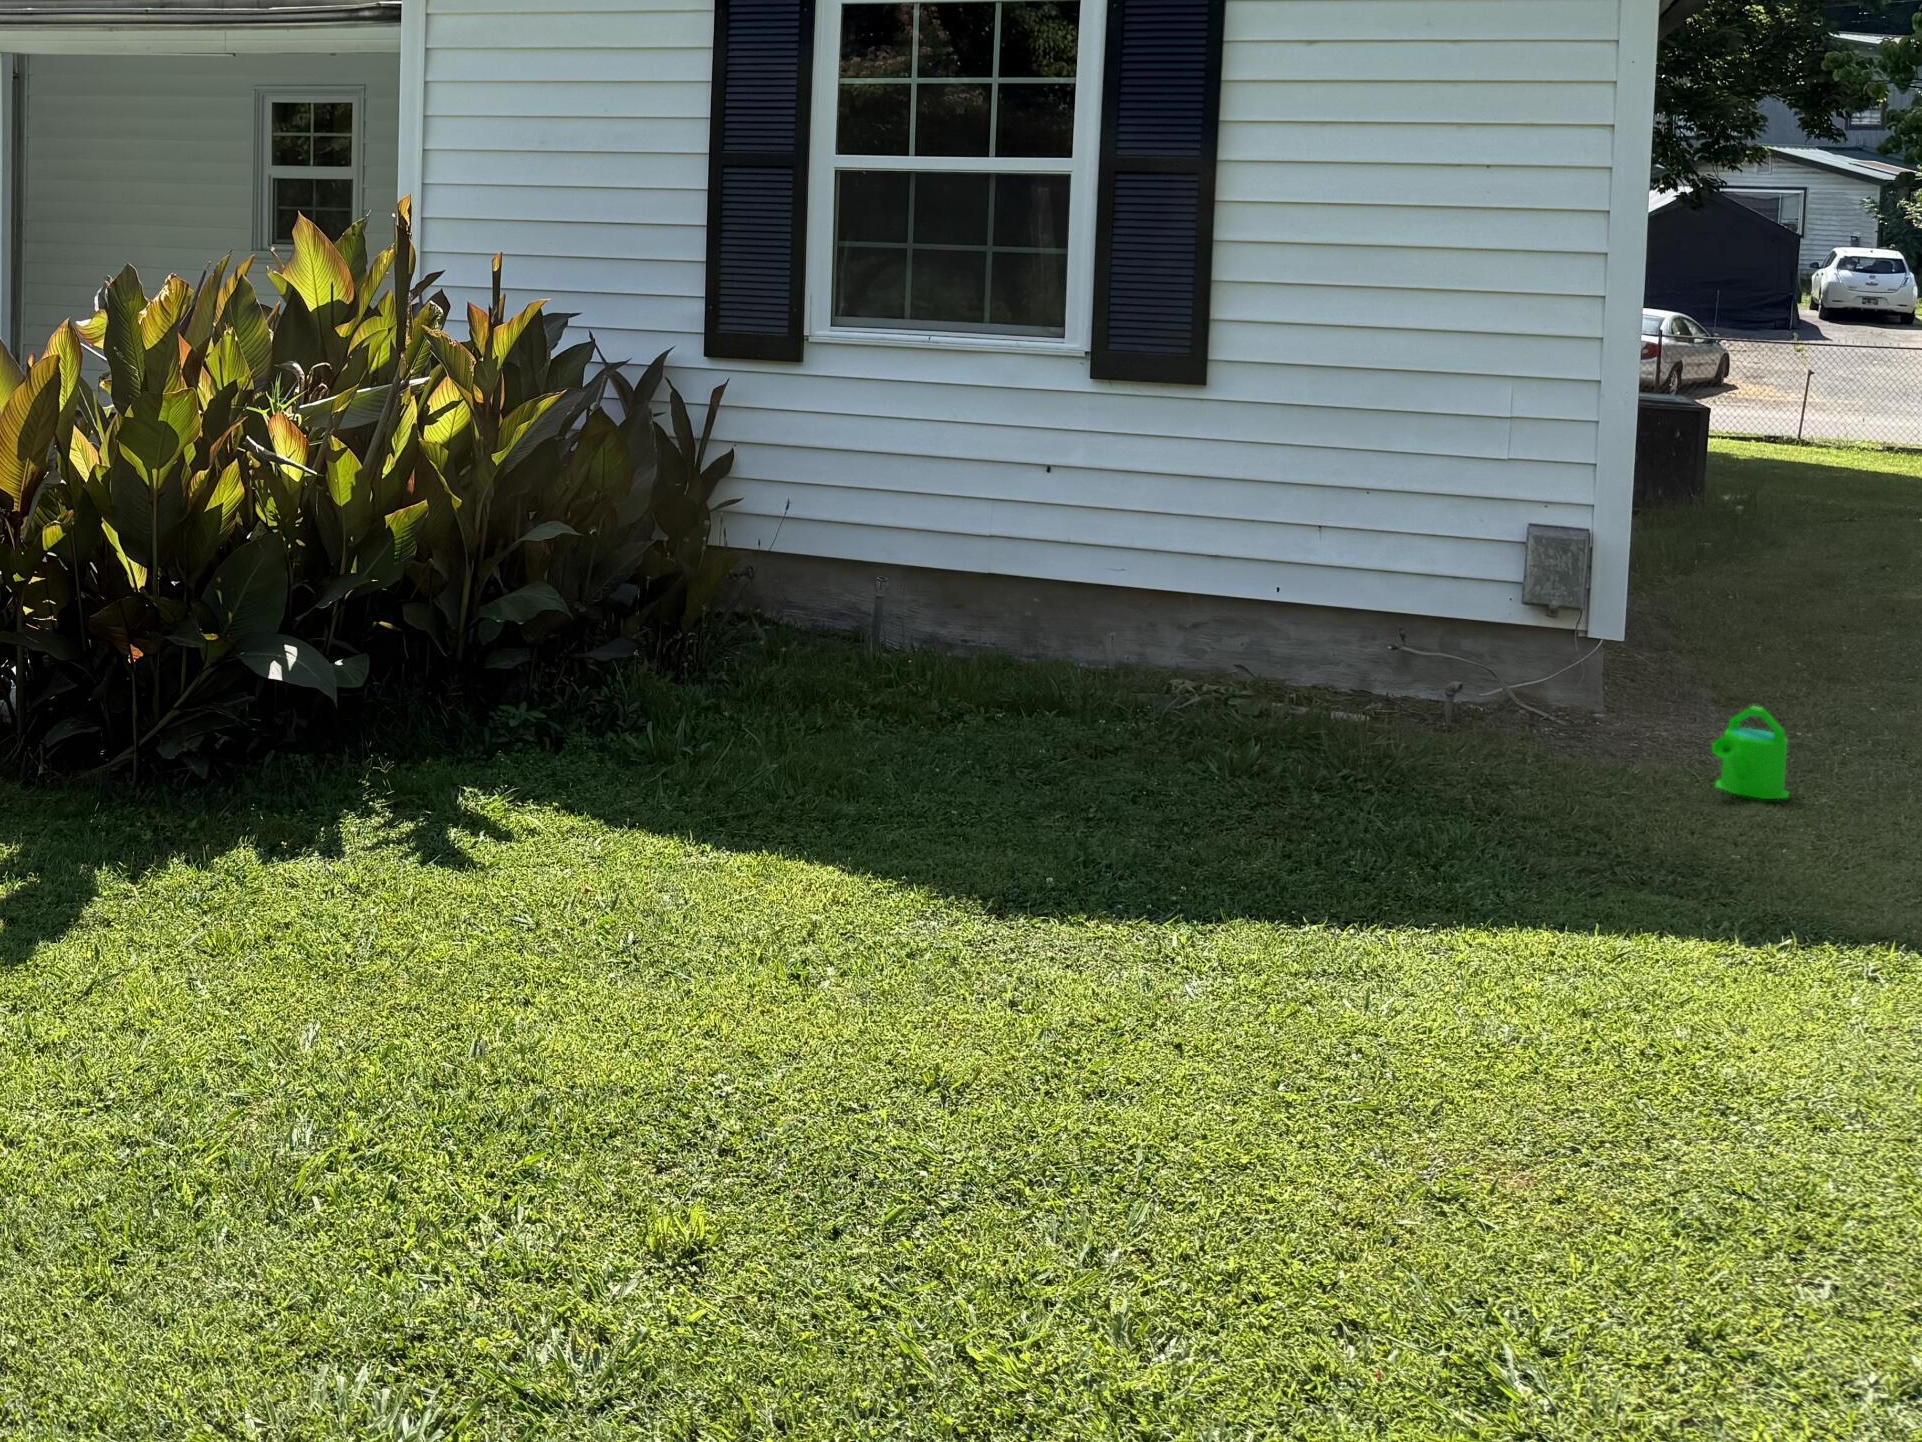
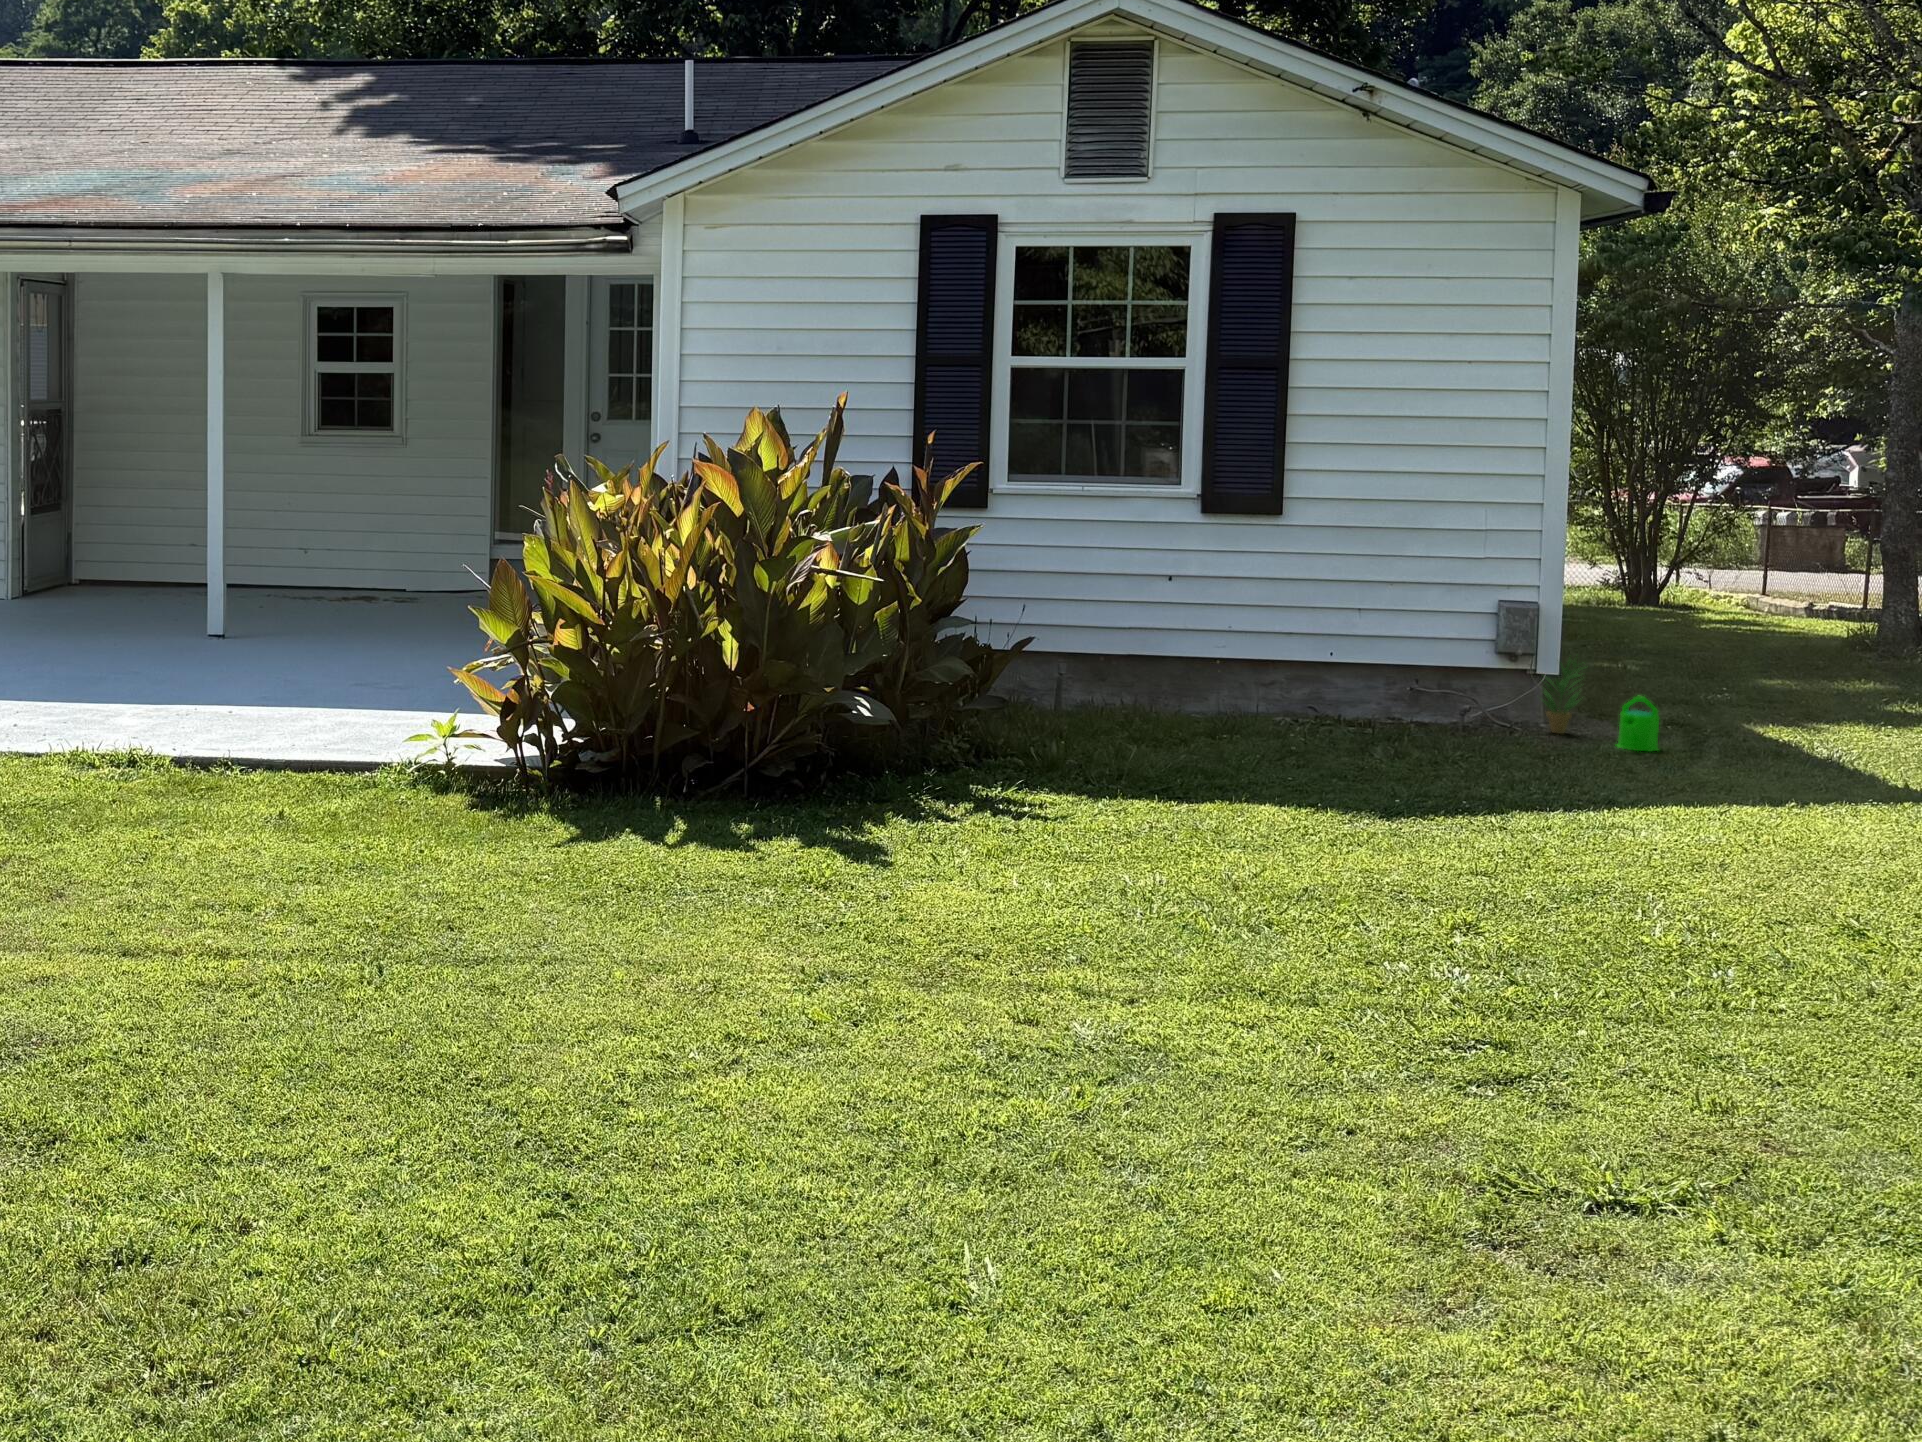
potted plant: none [1608,628,1696,752] -> present [1542,657,1586,734]

